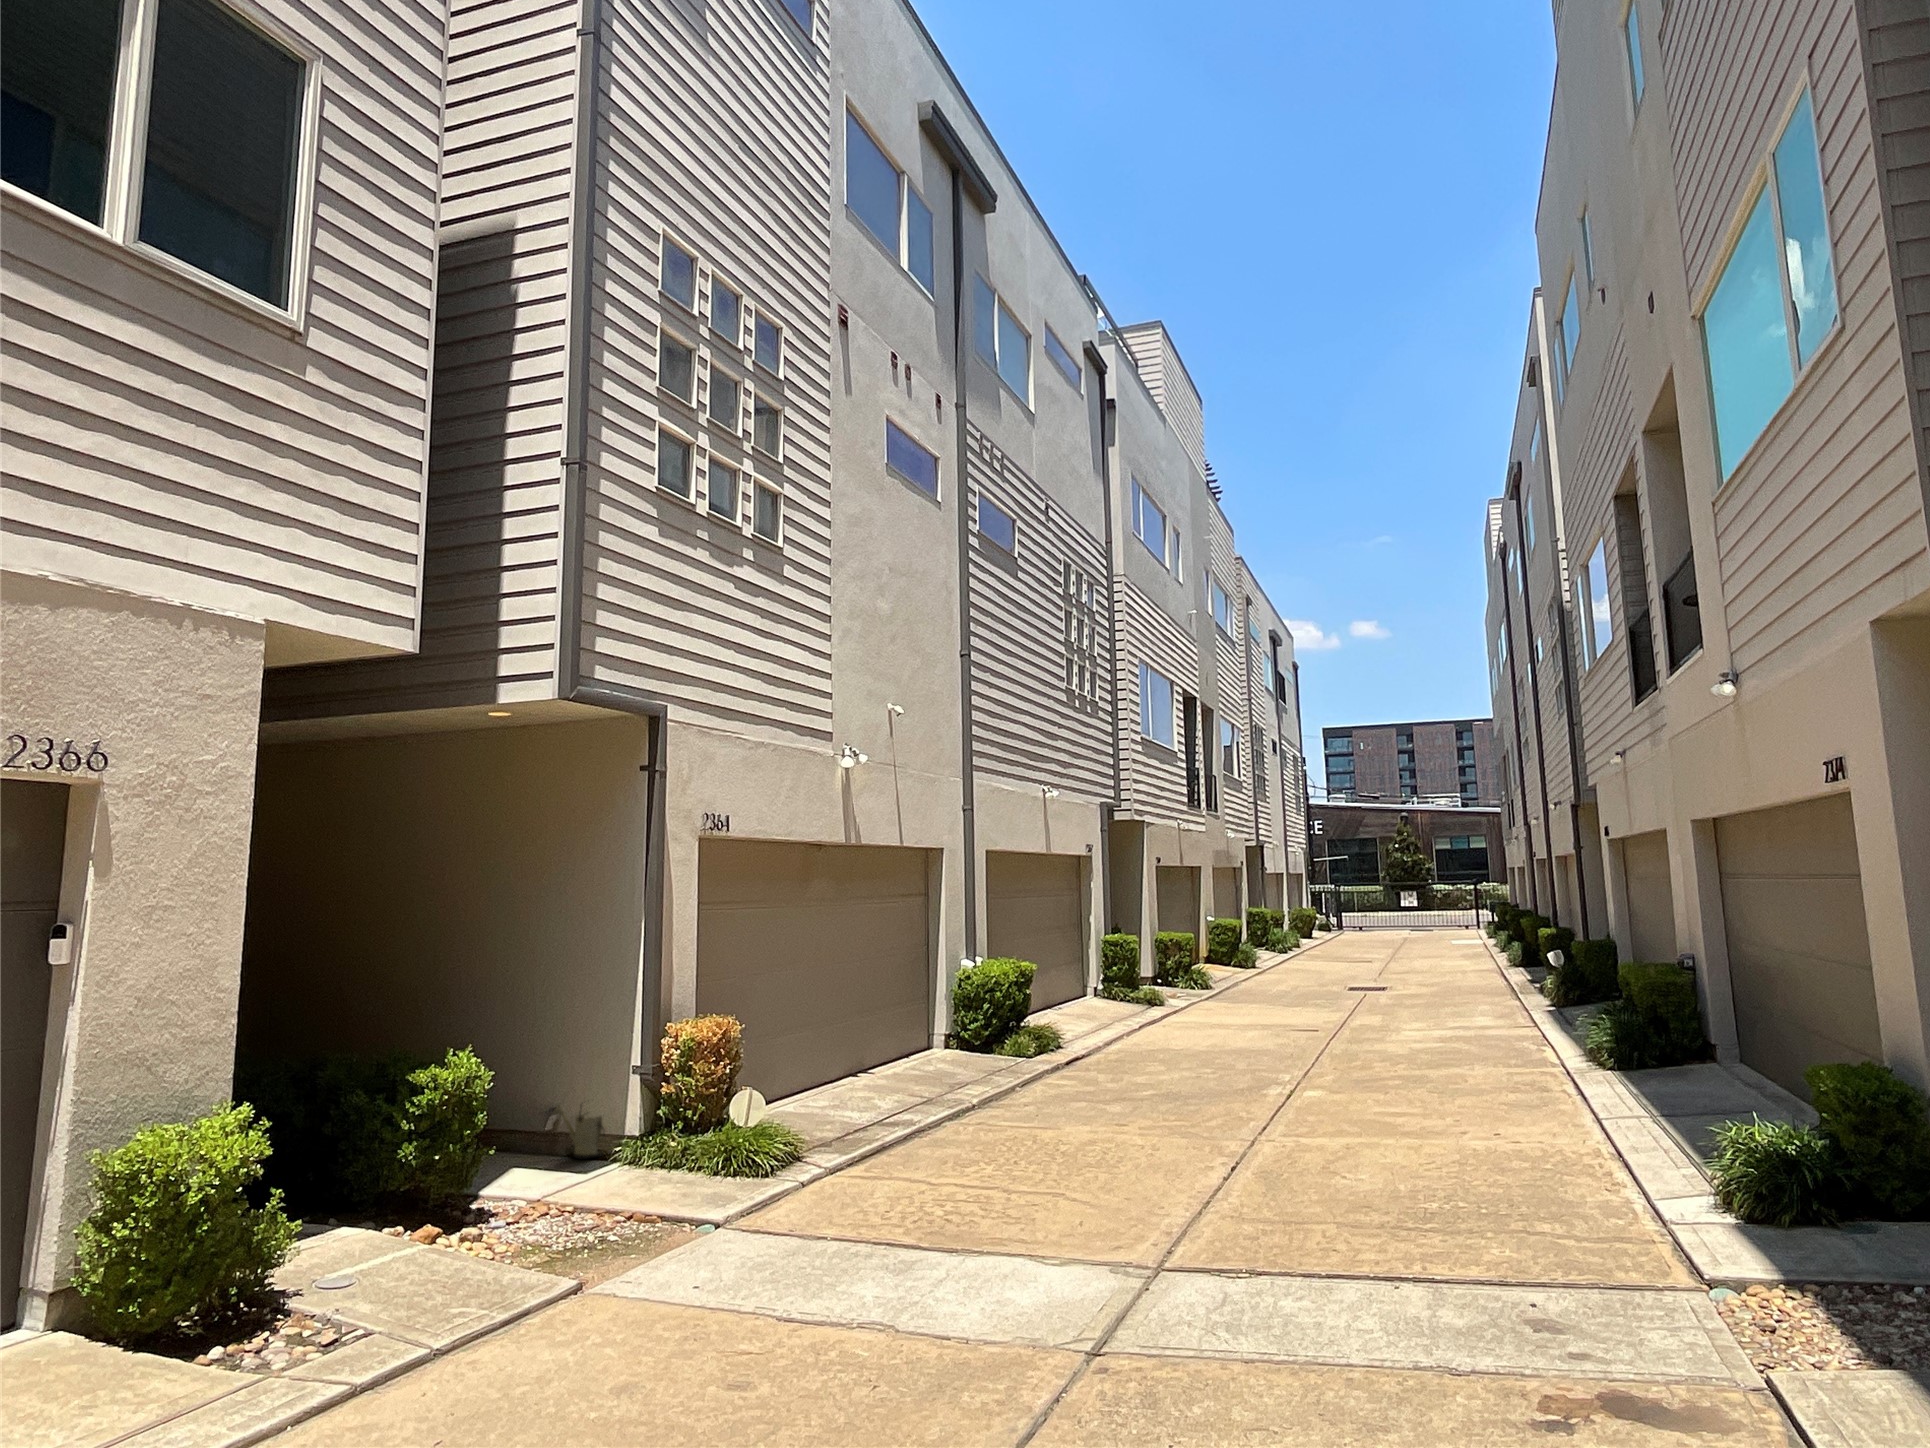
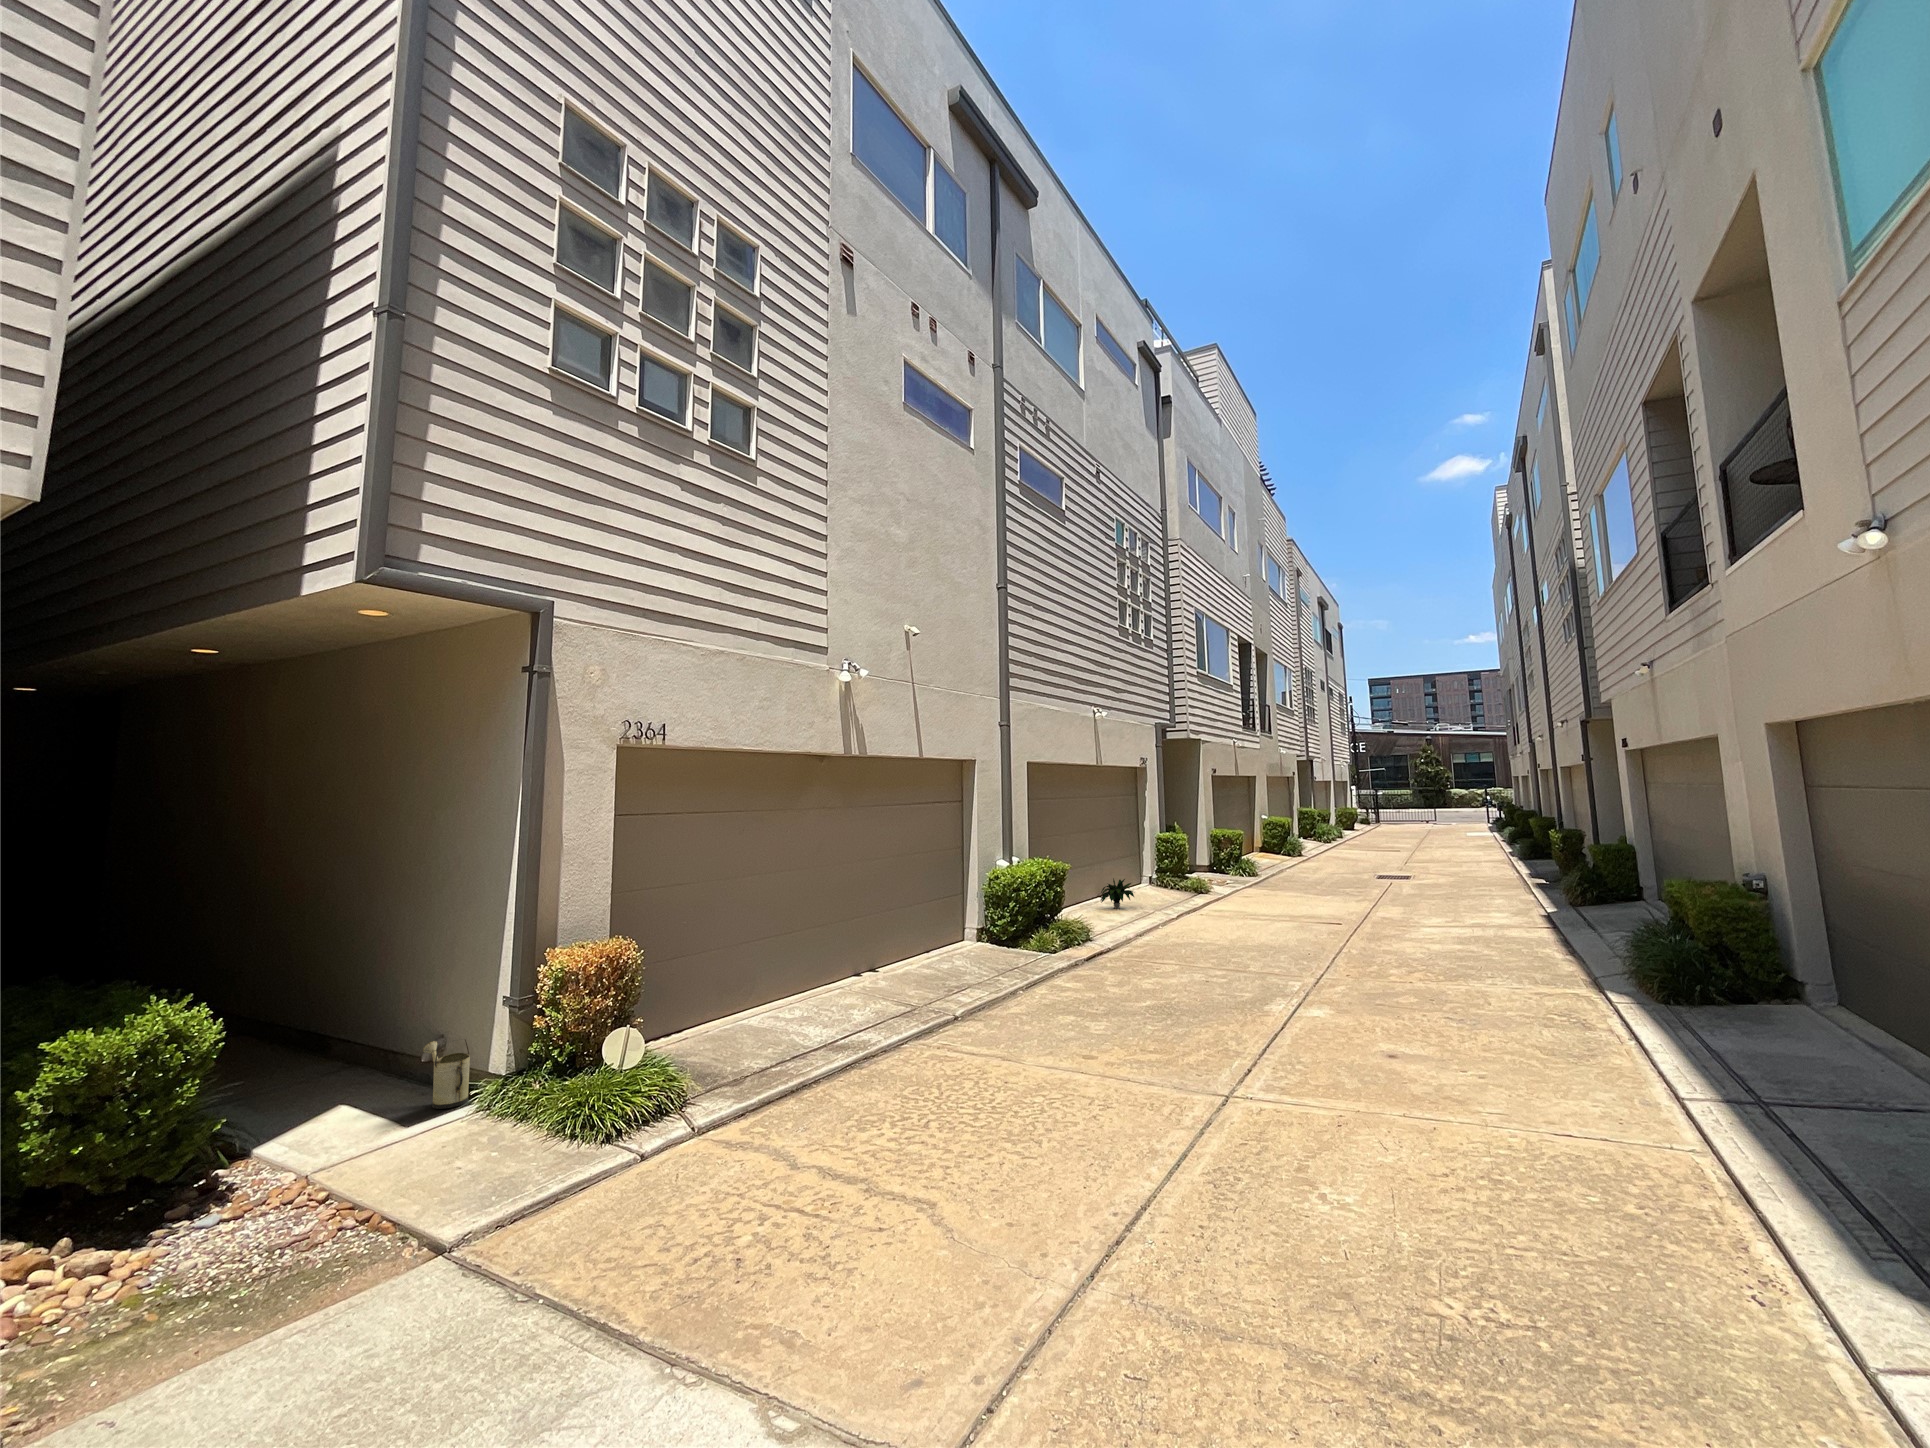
potted plant: none [1042,986,1084,1022] -> present [1101,879,1134,909]

